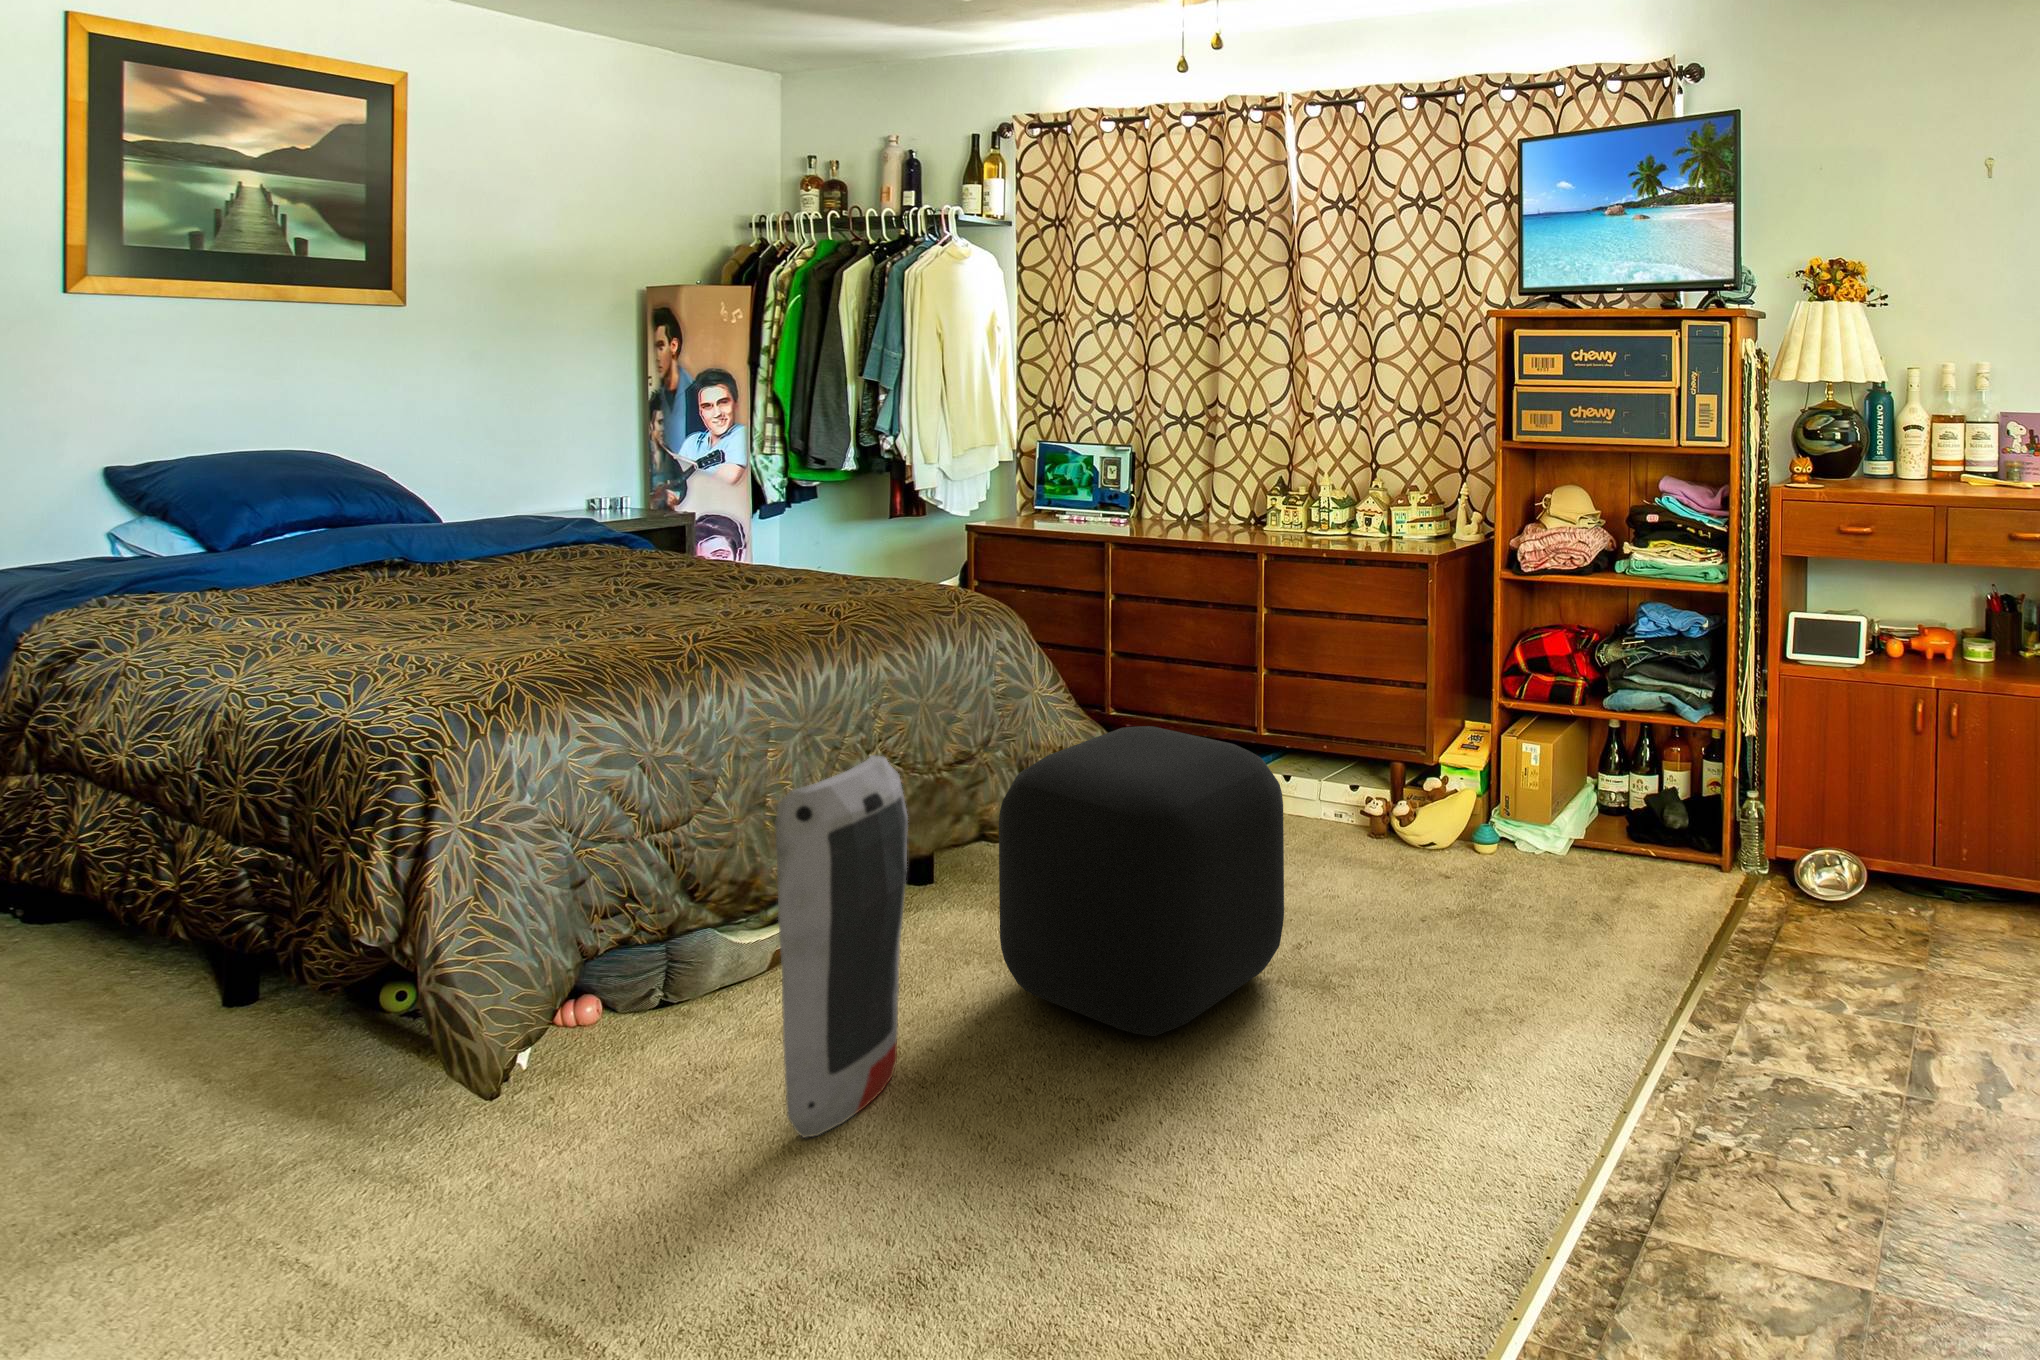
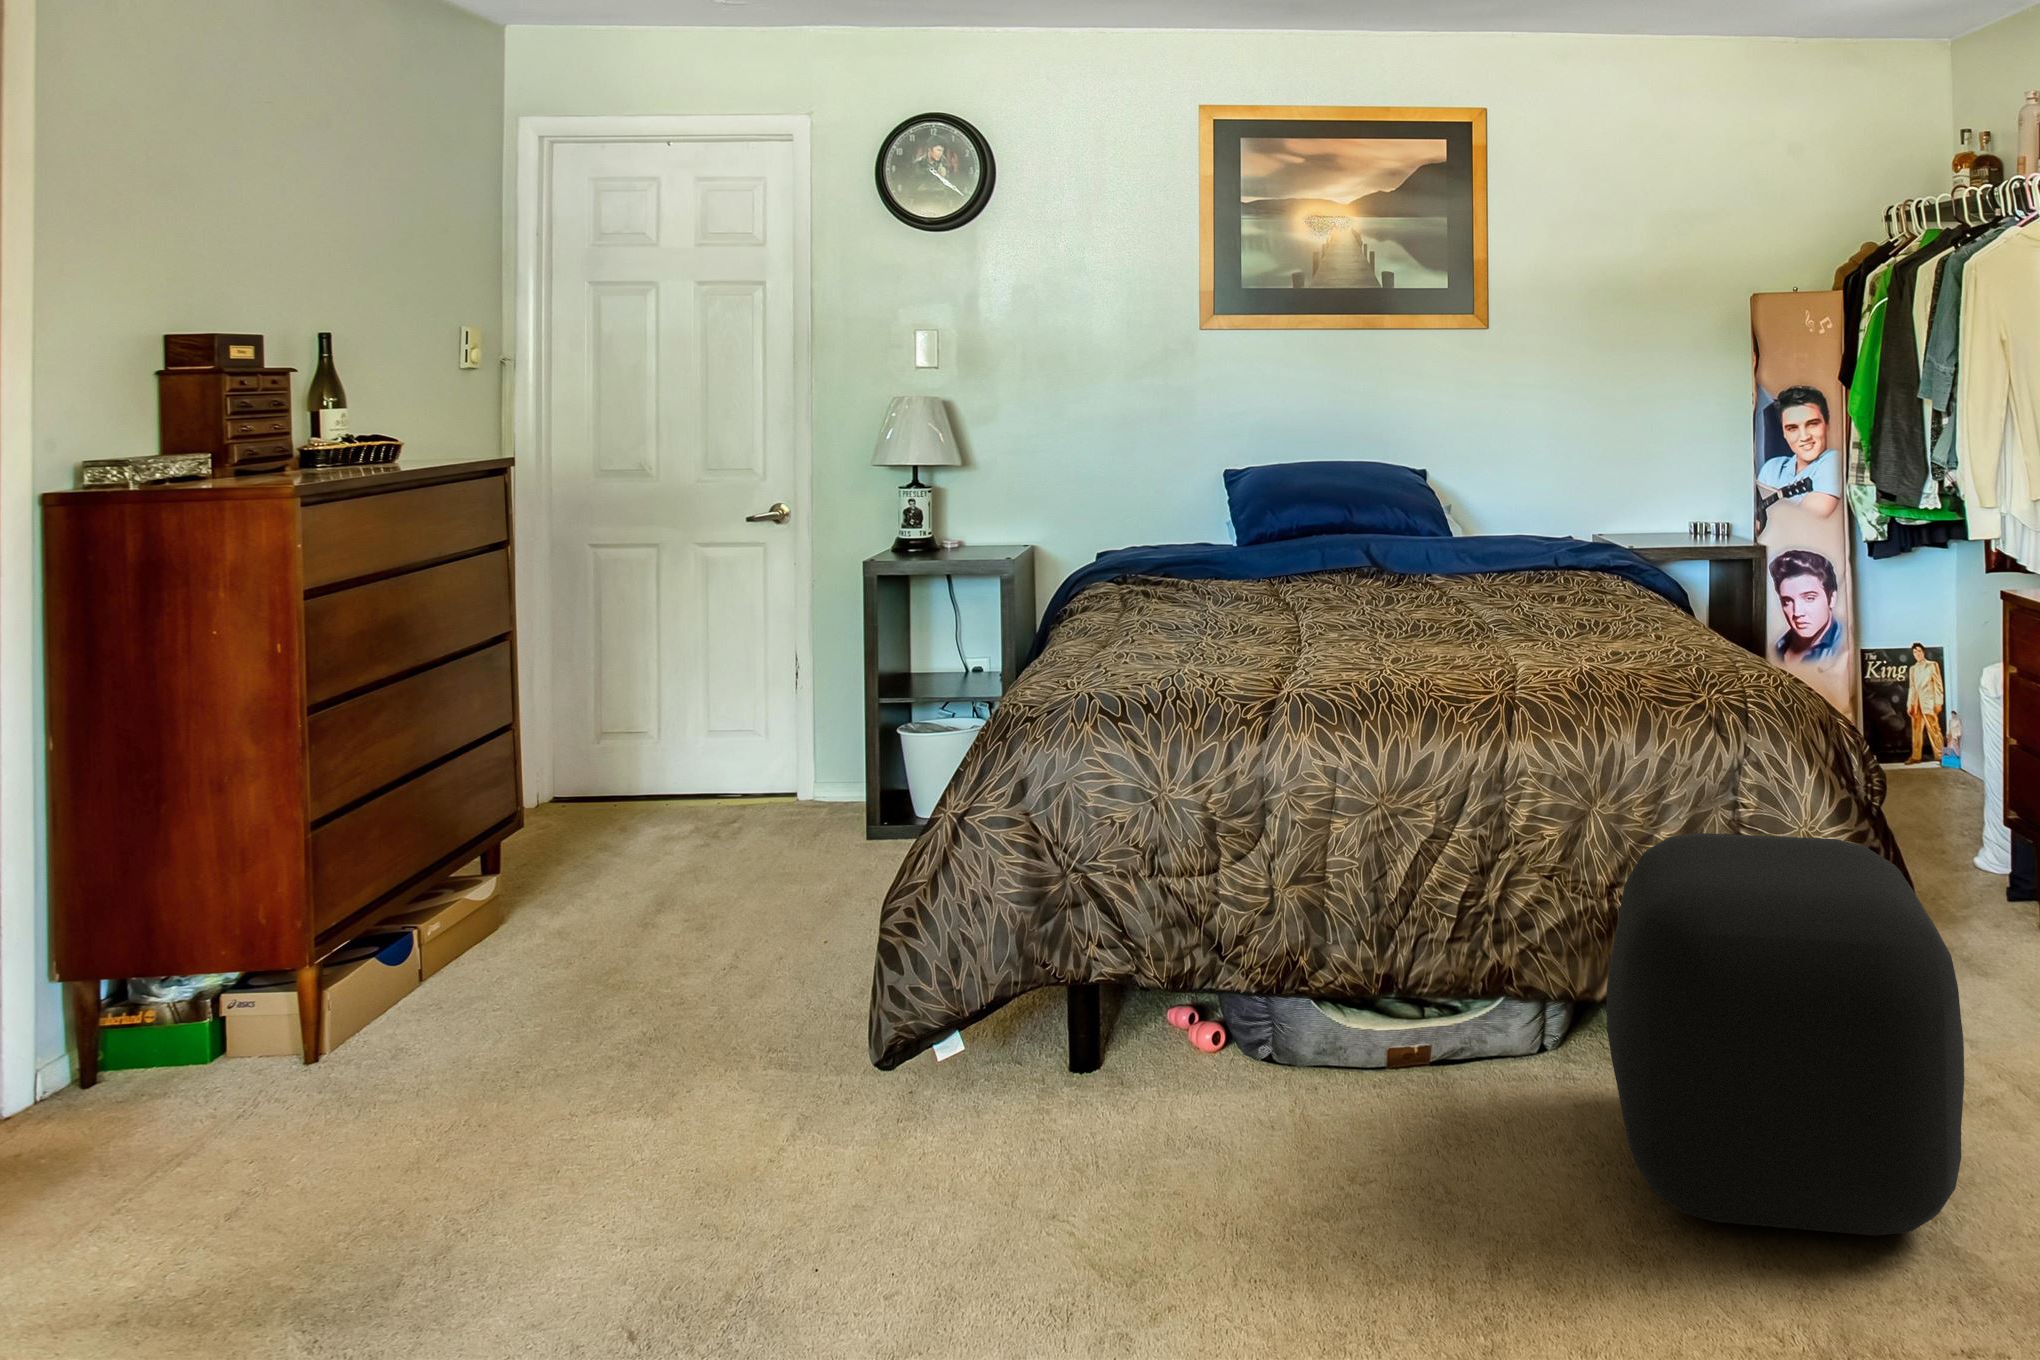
air purifier: present [775,755,908,1138] -> none [1327,758,1495,1106]

